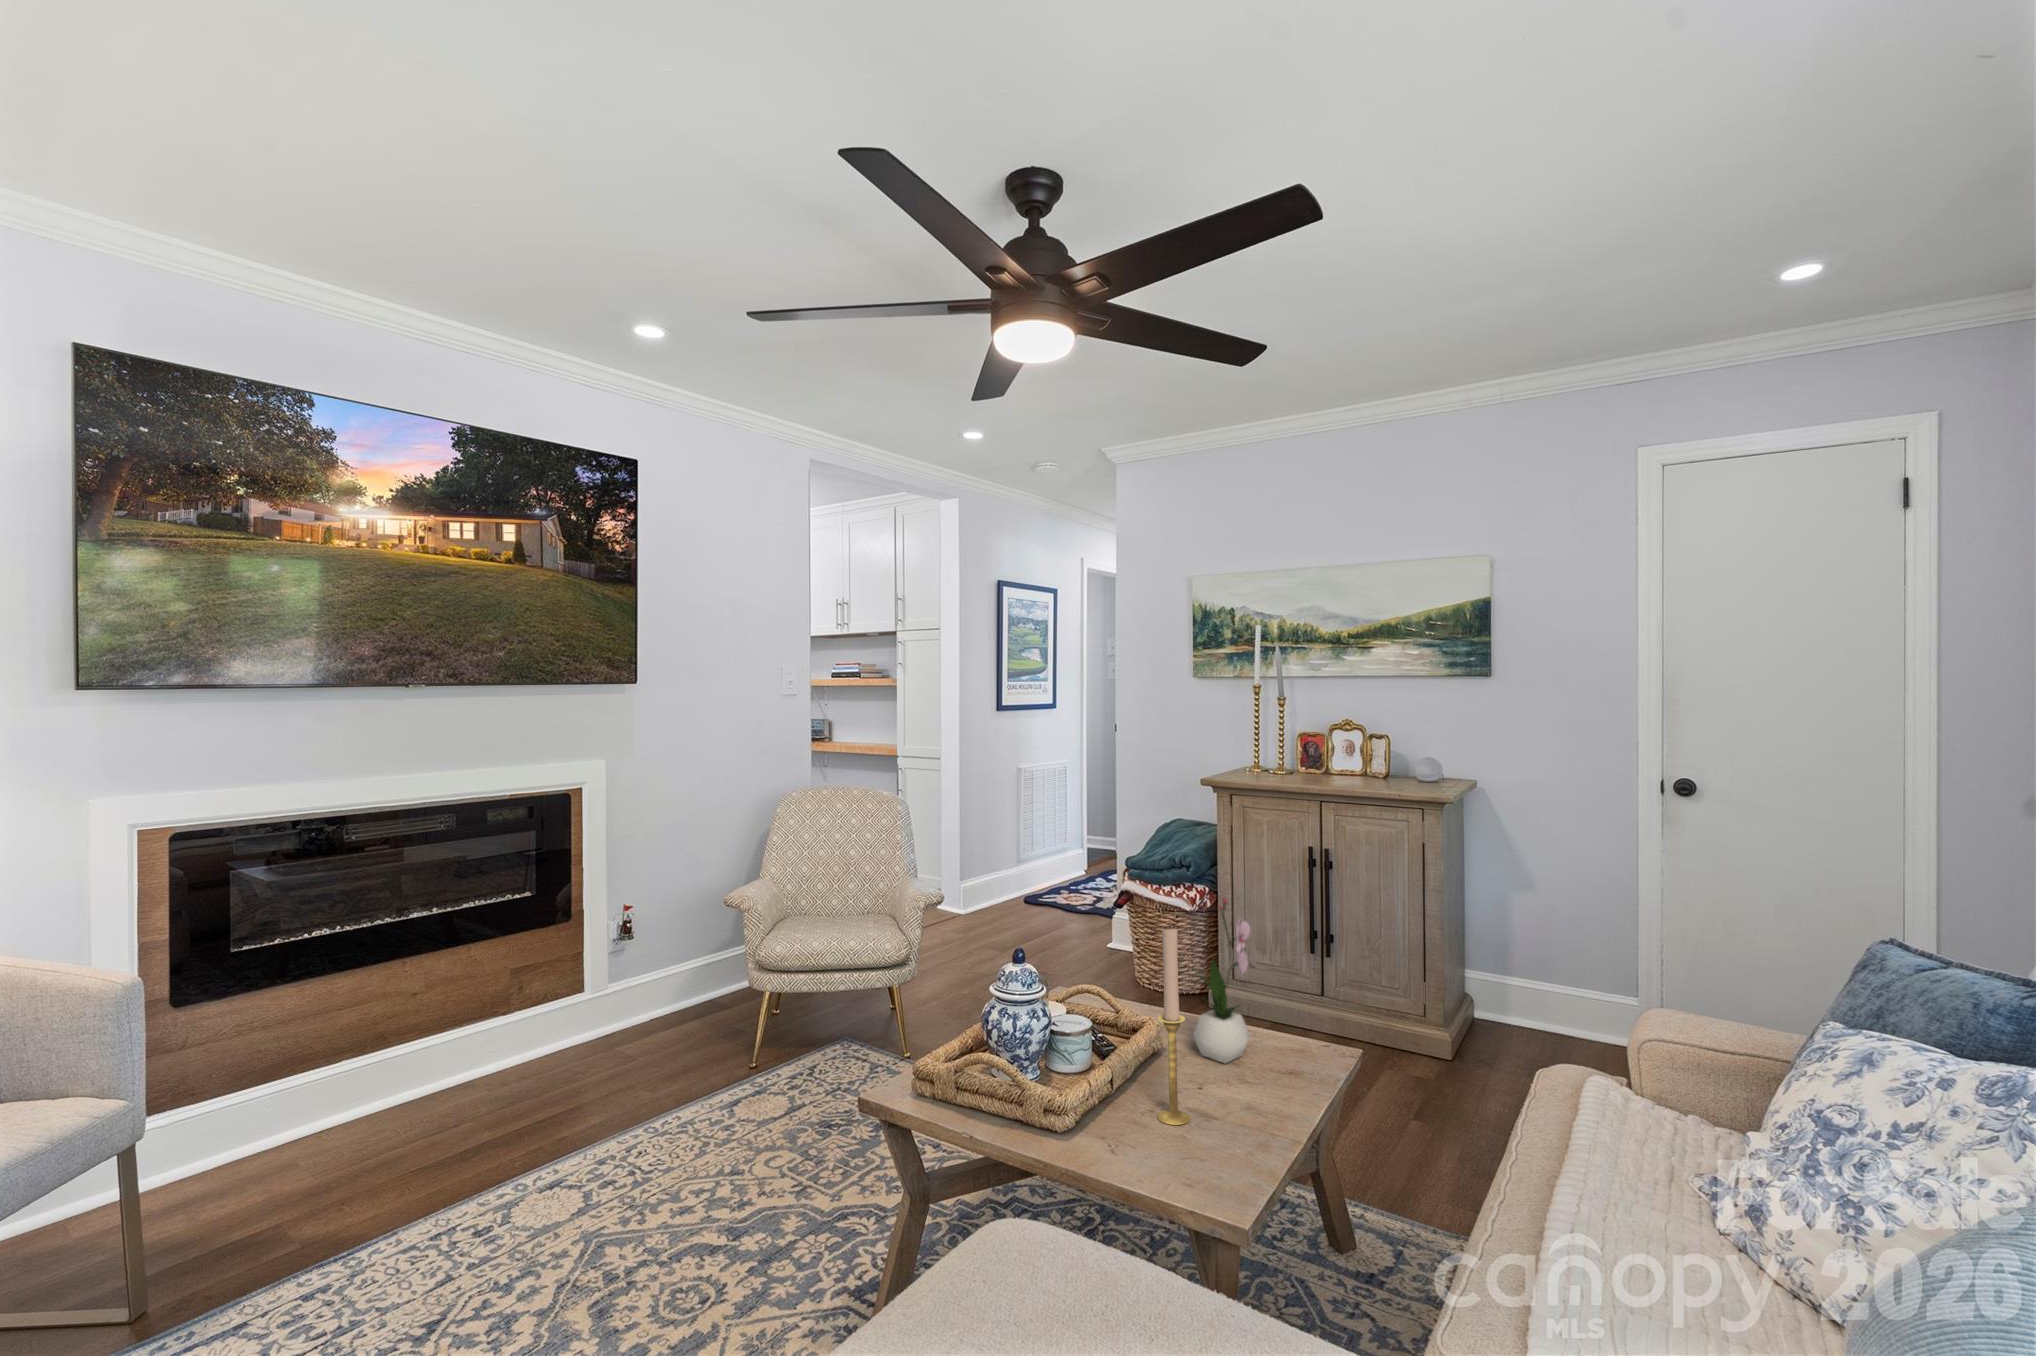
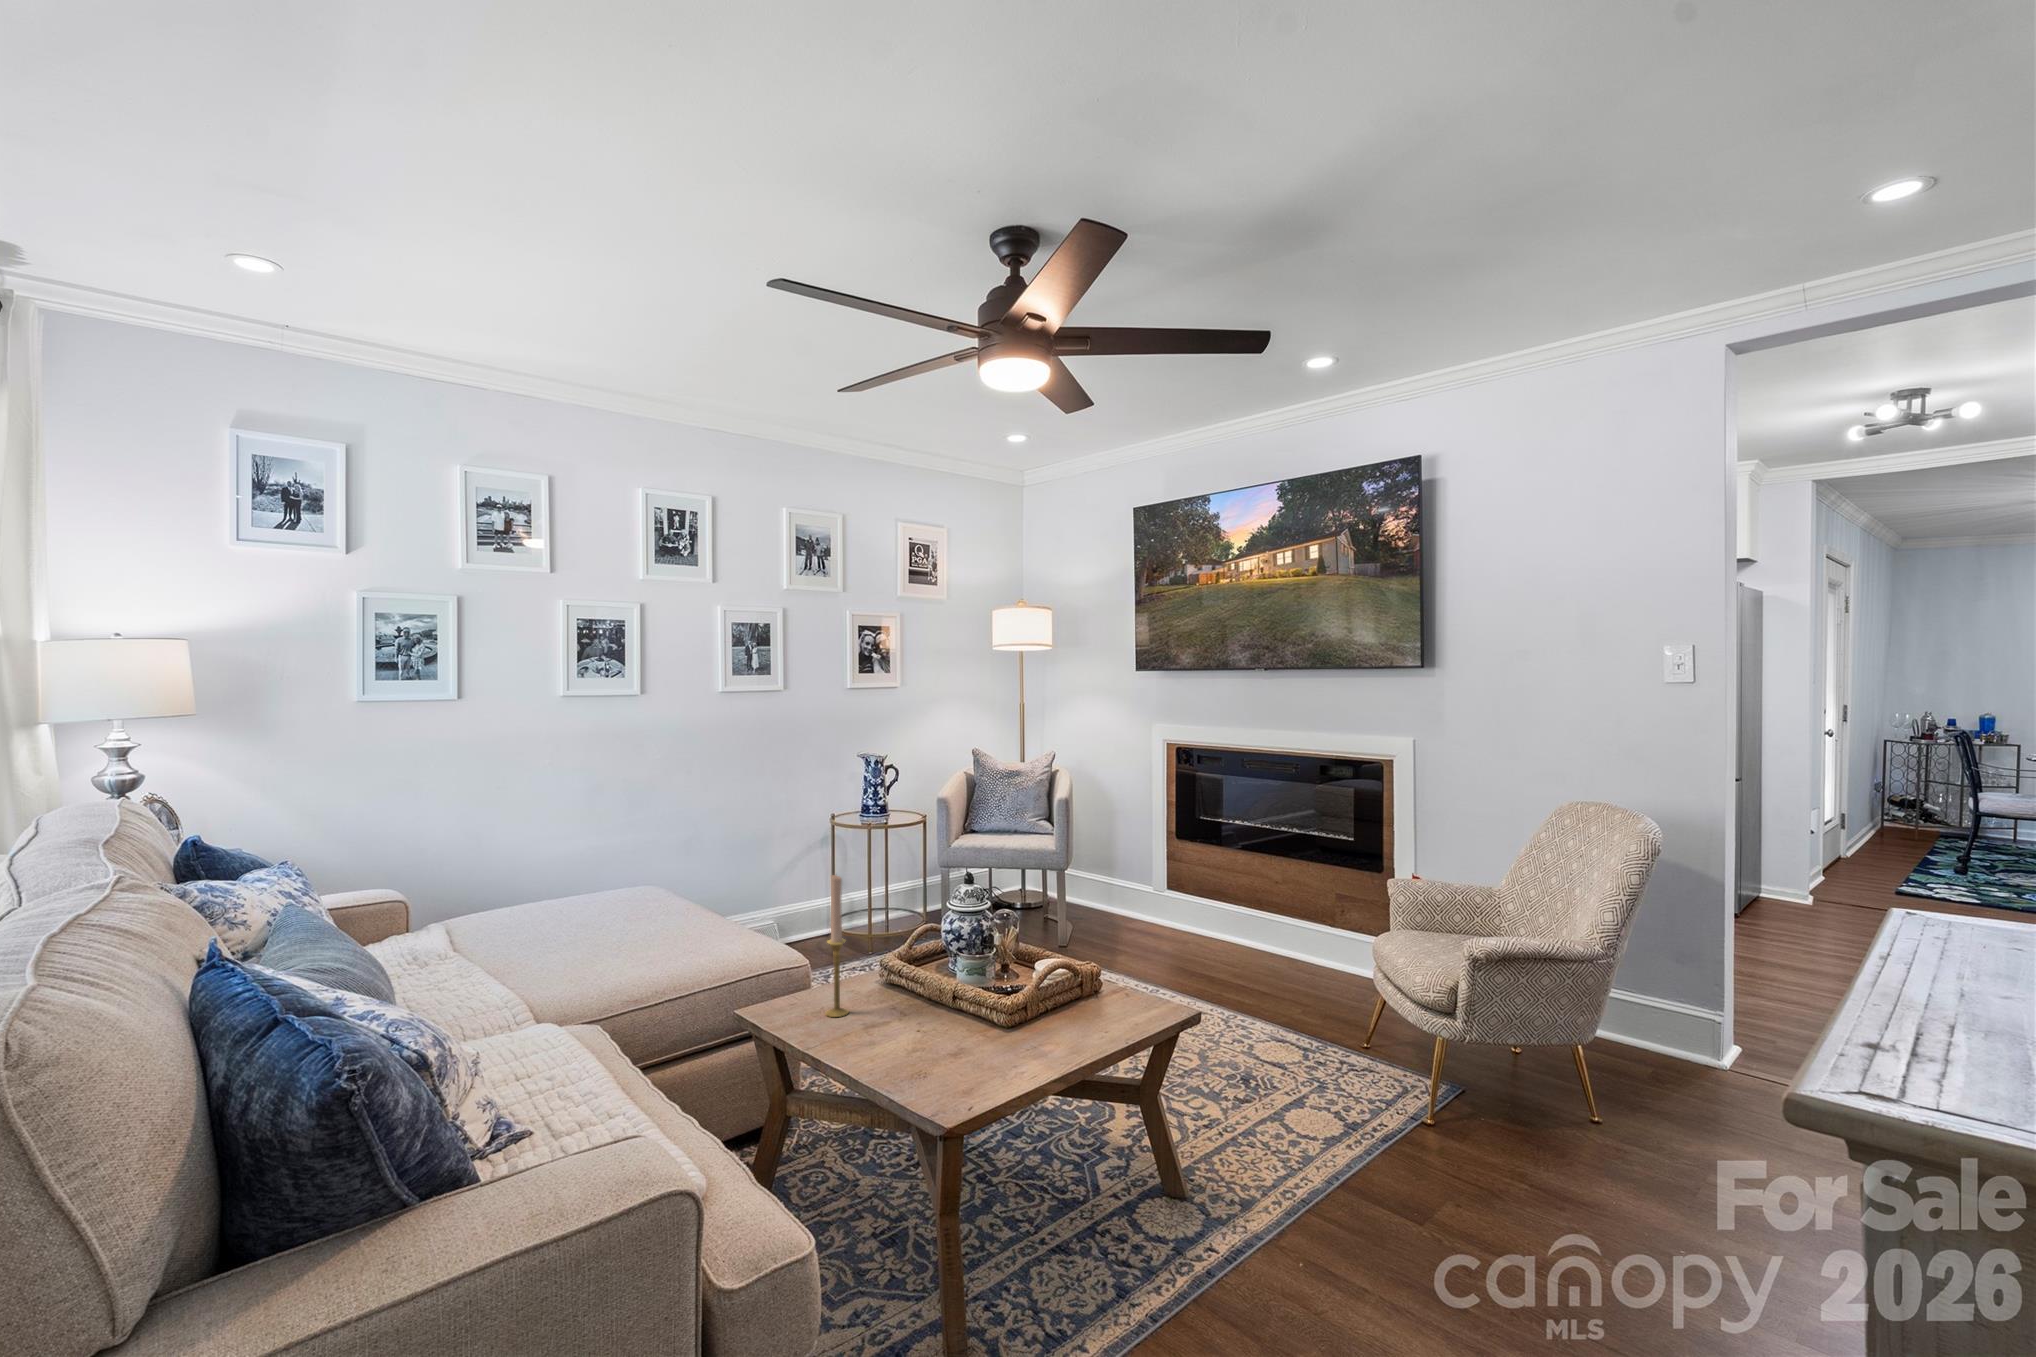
flower arrangement: present [1193,897,1250,1063] -> none [892,892,962,1050]

